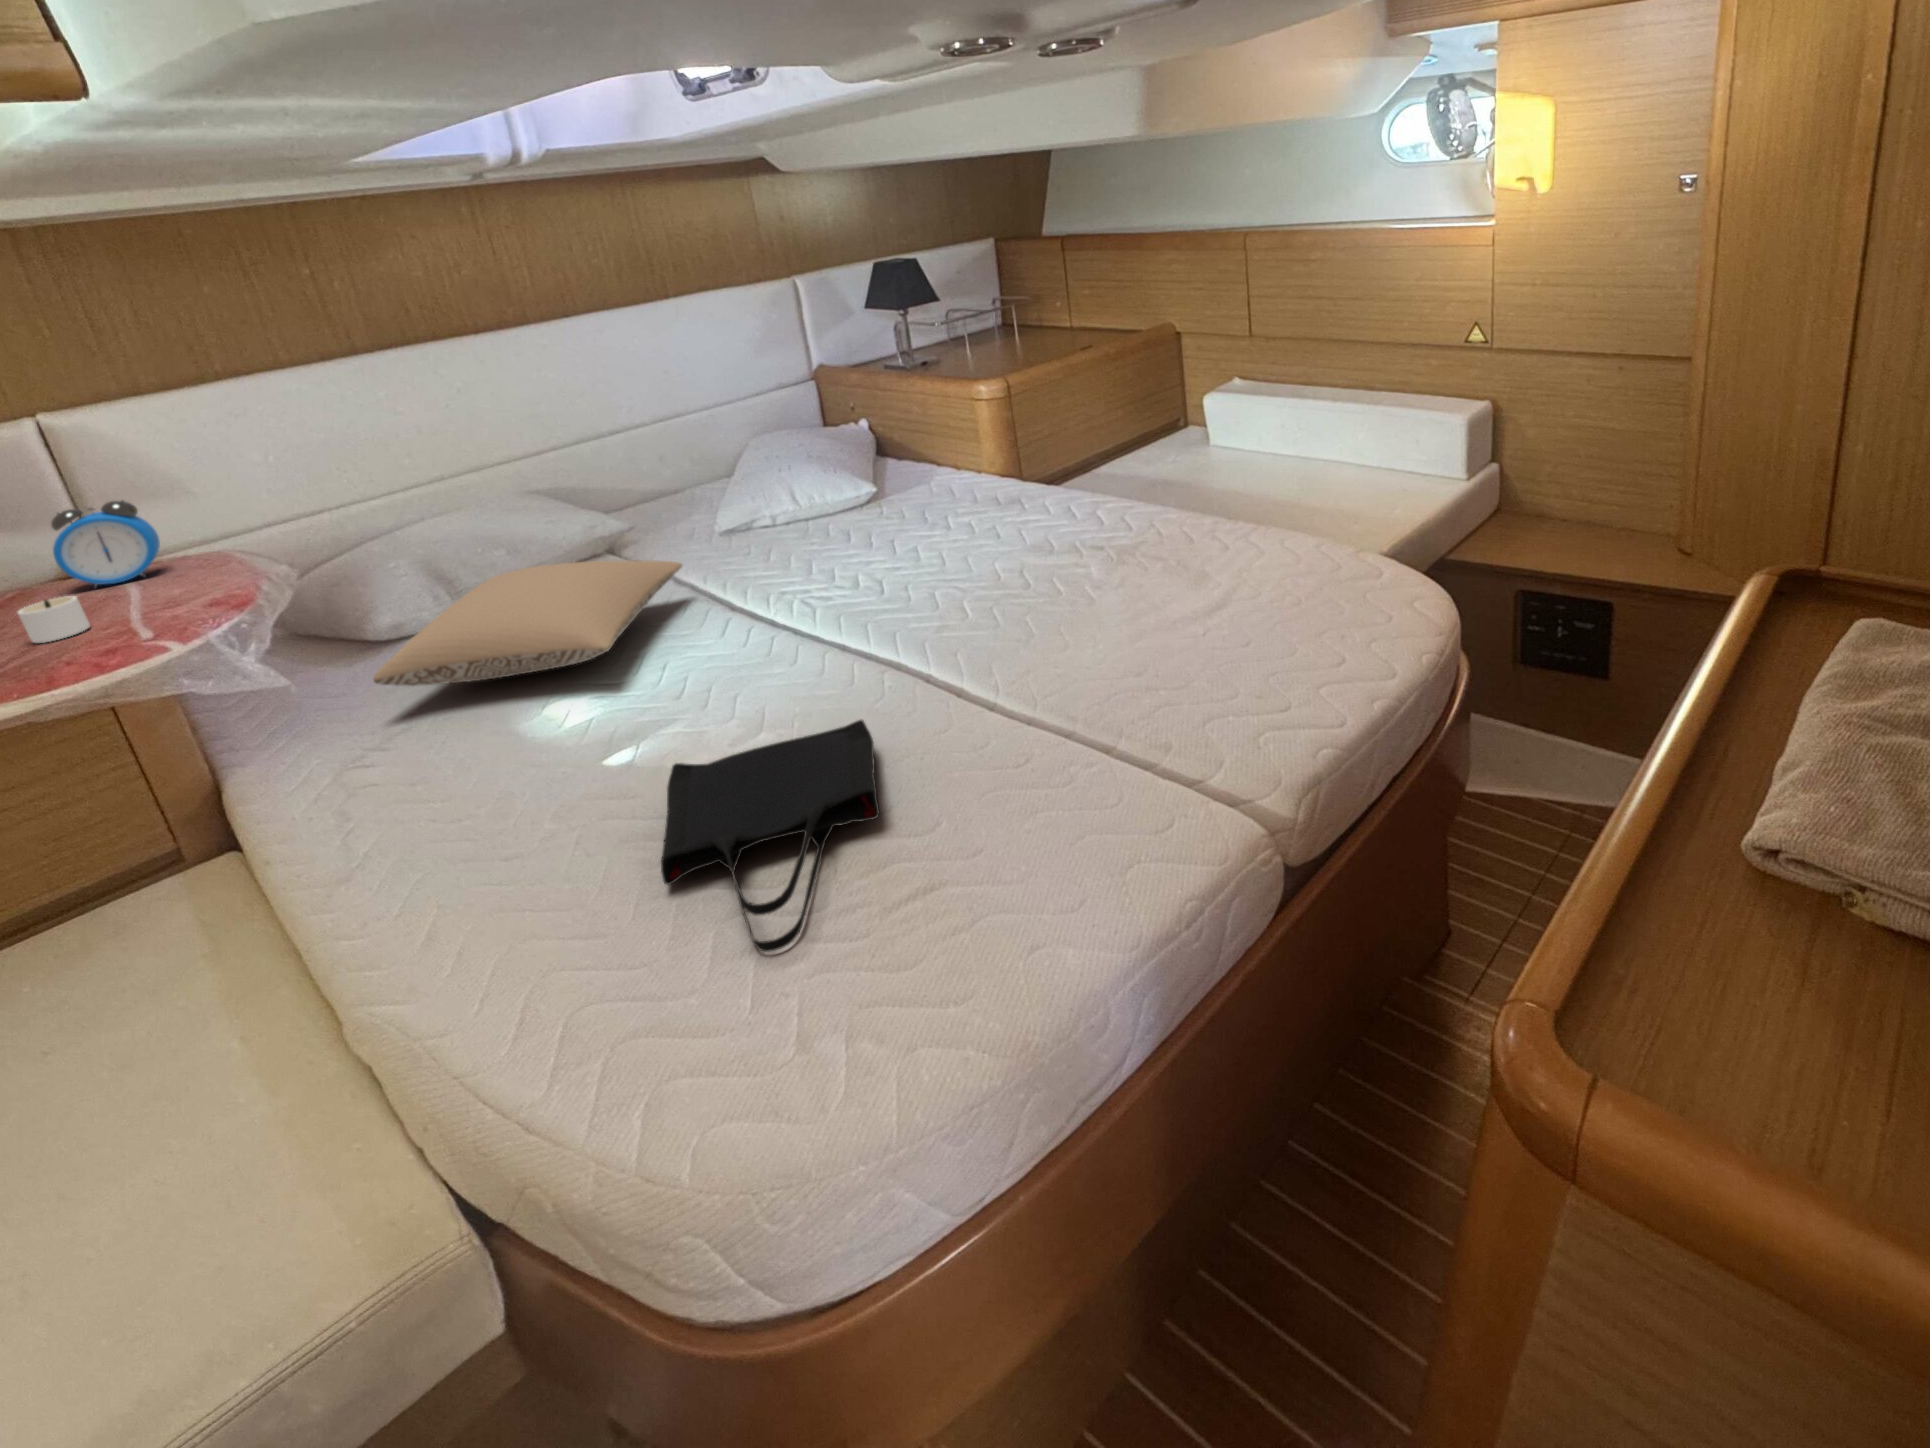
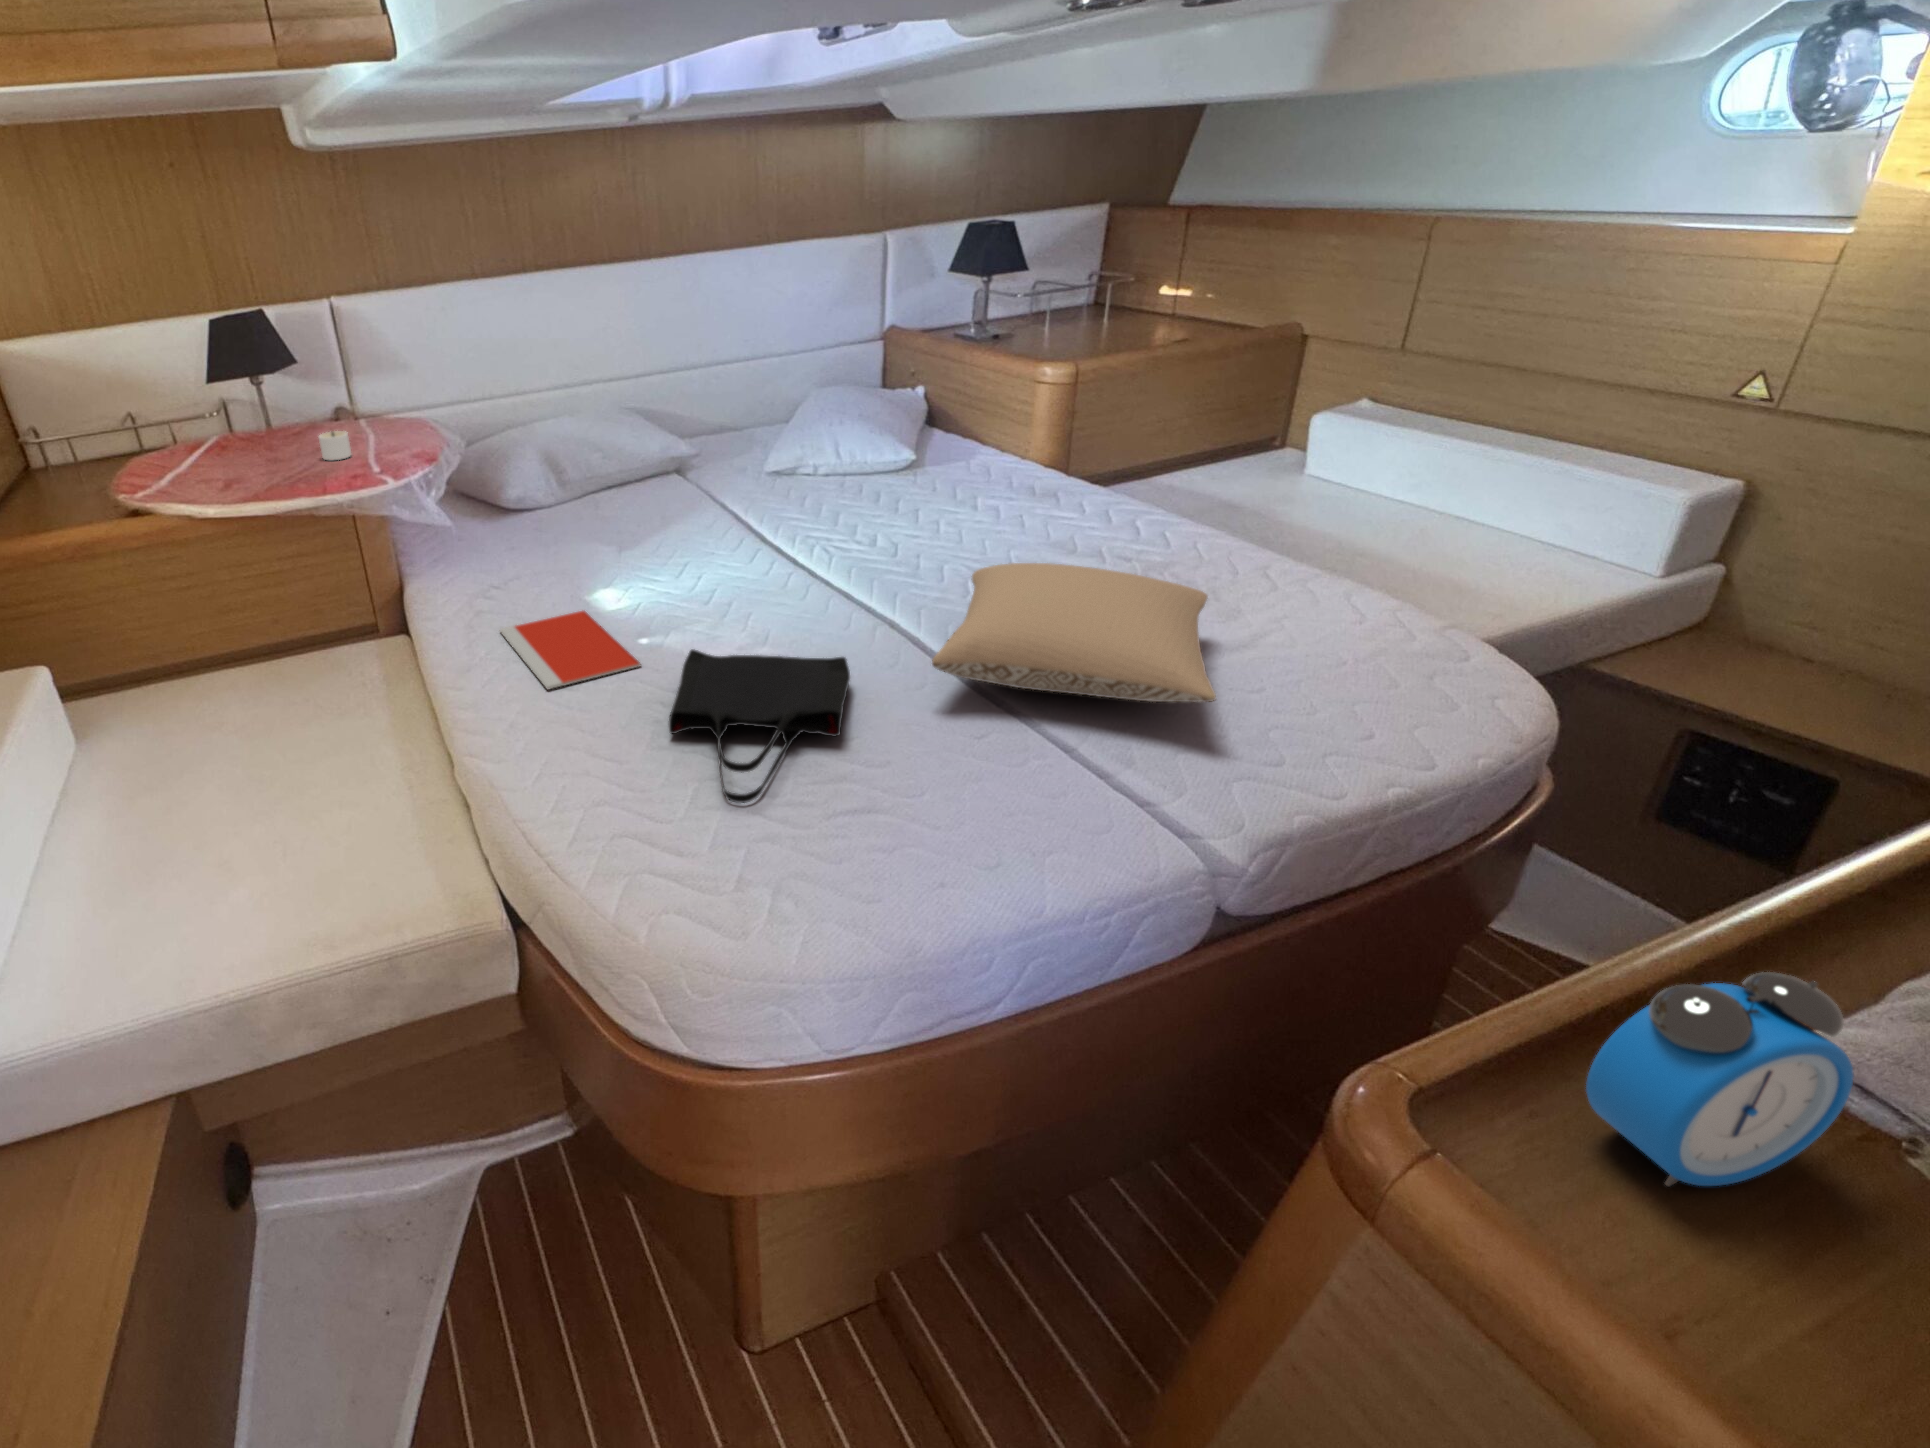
alarm clock: present [51,500,160,588] -> present [1586,972,1854,1186]
pillow: present [373,561,682,686] -> present [932,563,1216,702]
notebook: none [388,748,611,879] -> present [500,611,641,689]

